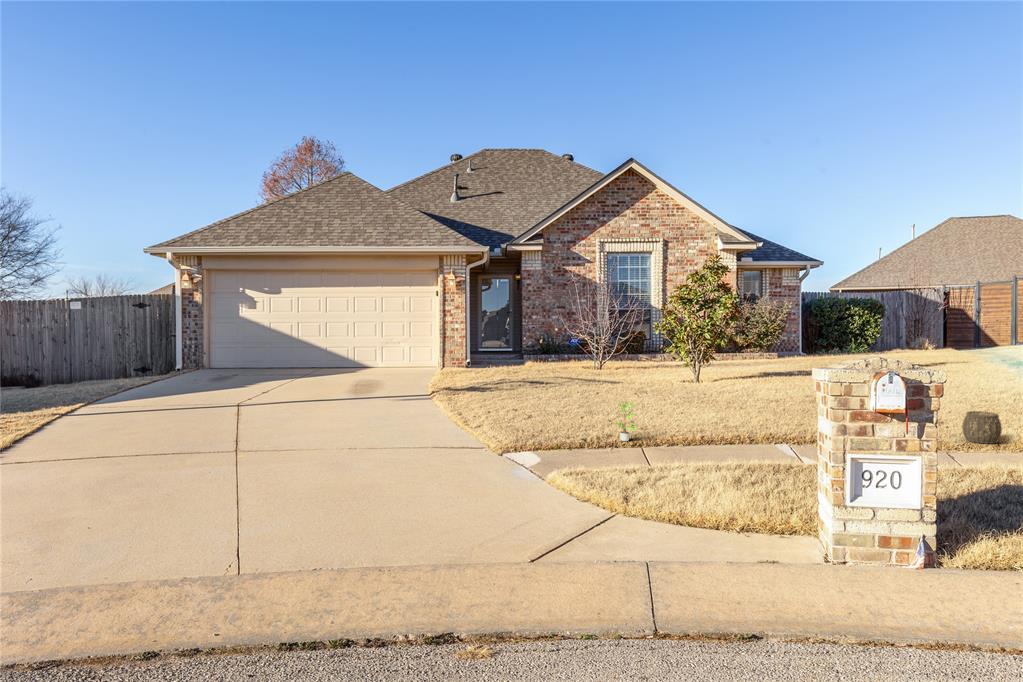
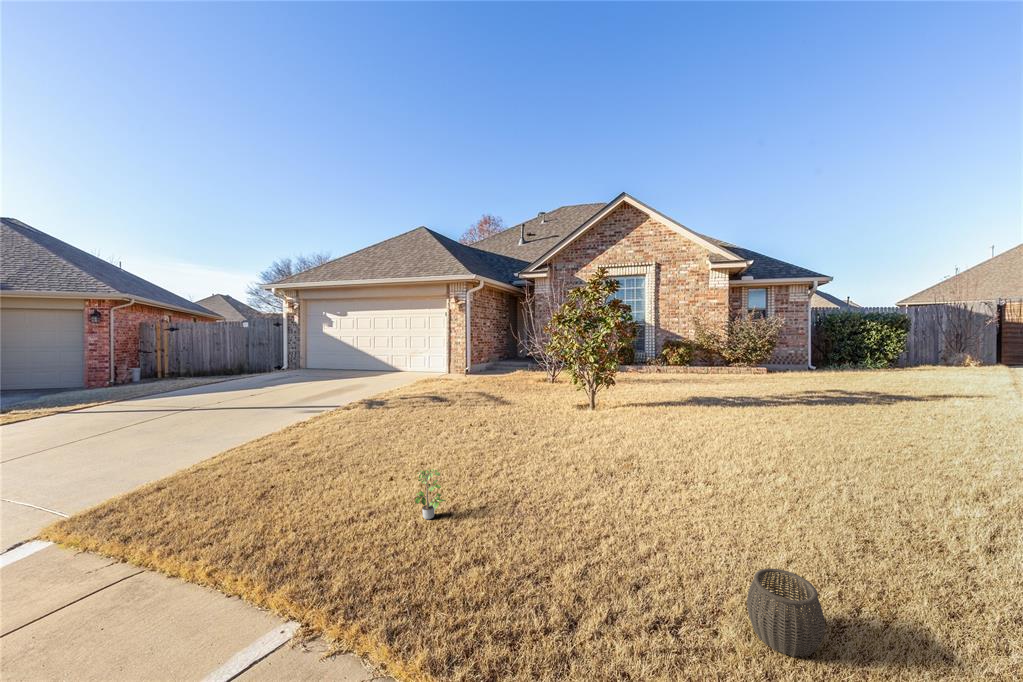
potted plant: present [616,402,638,441] -> present [415,469,445,519]

